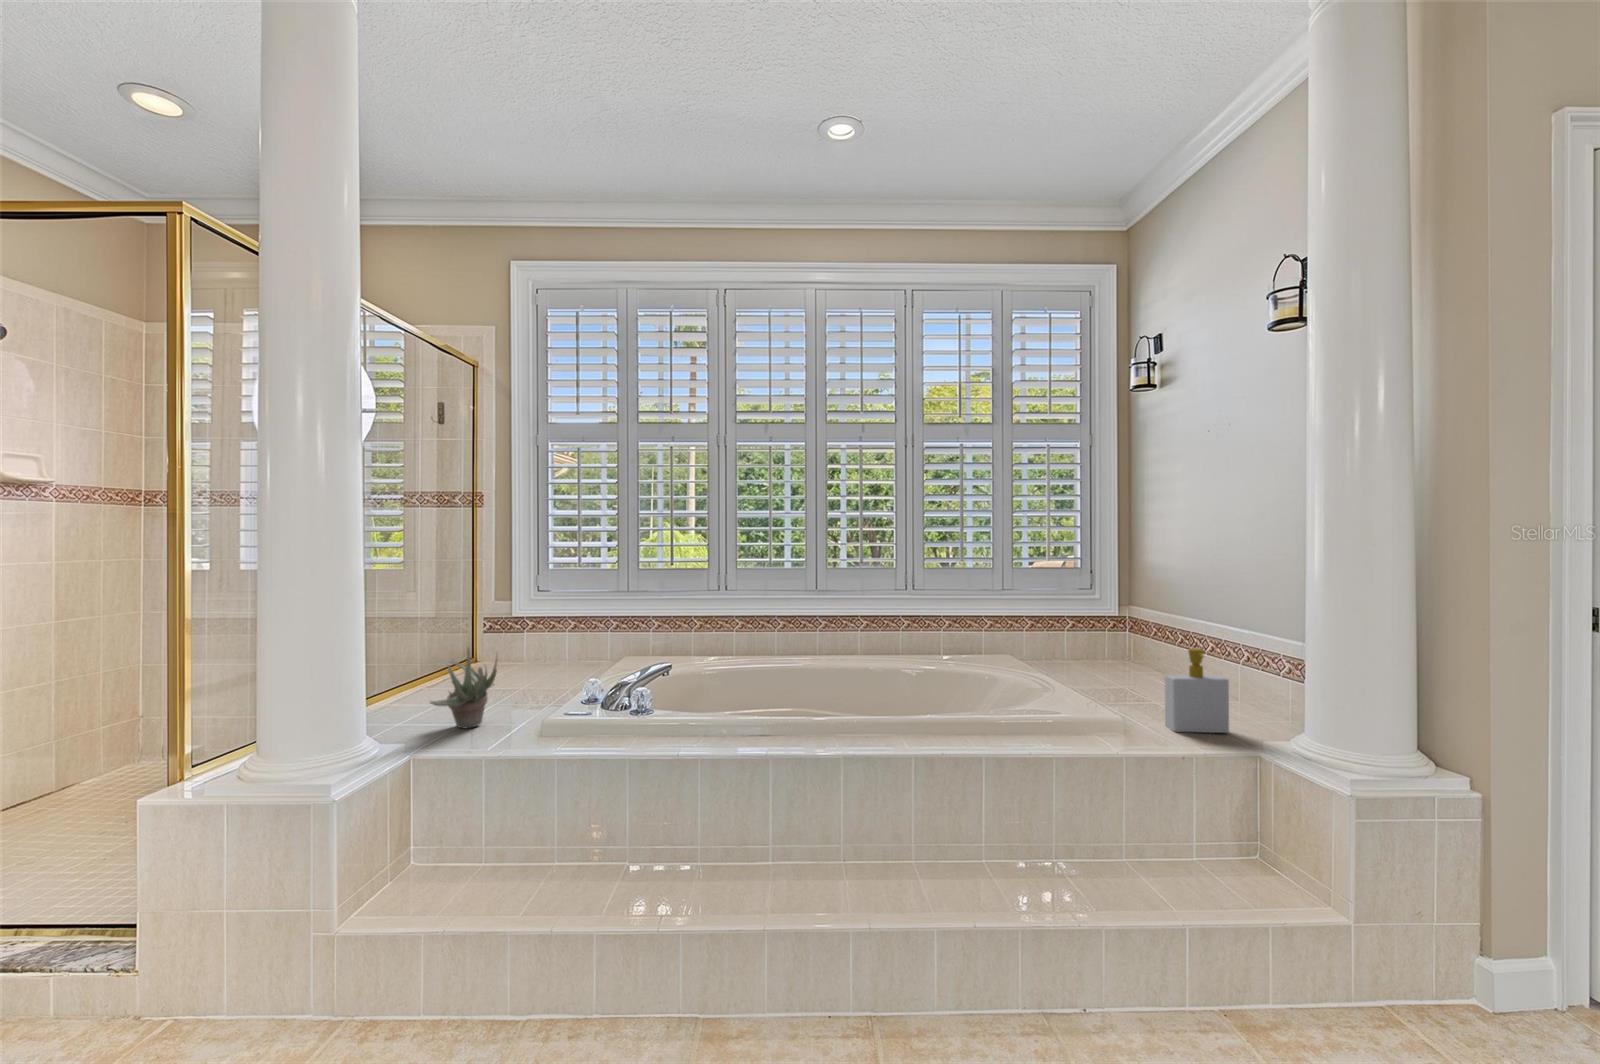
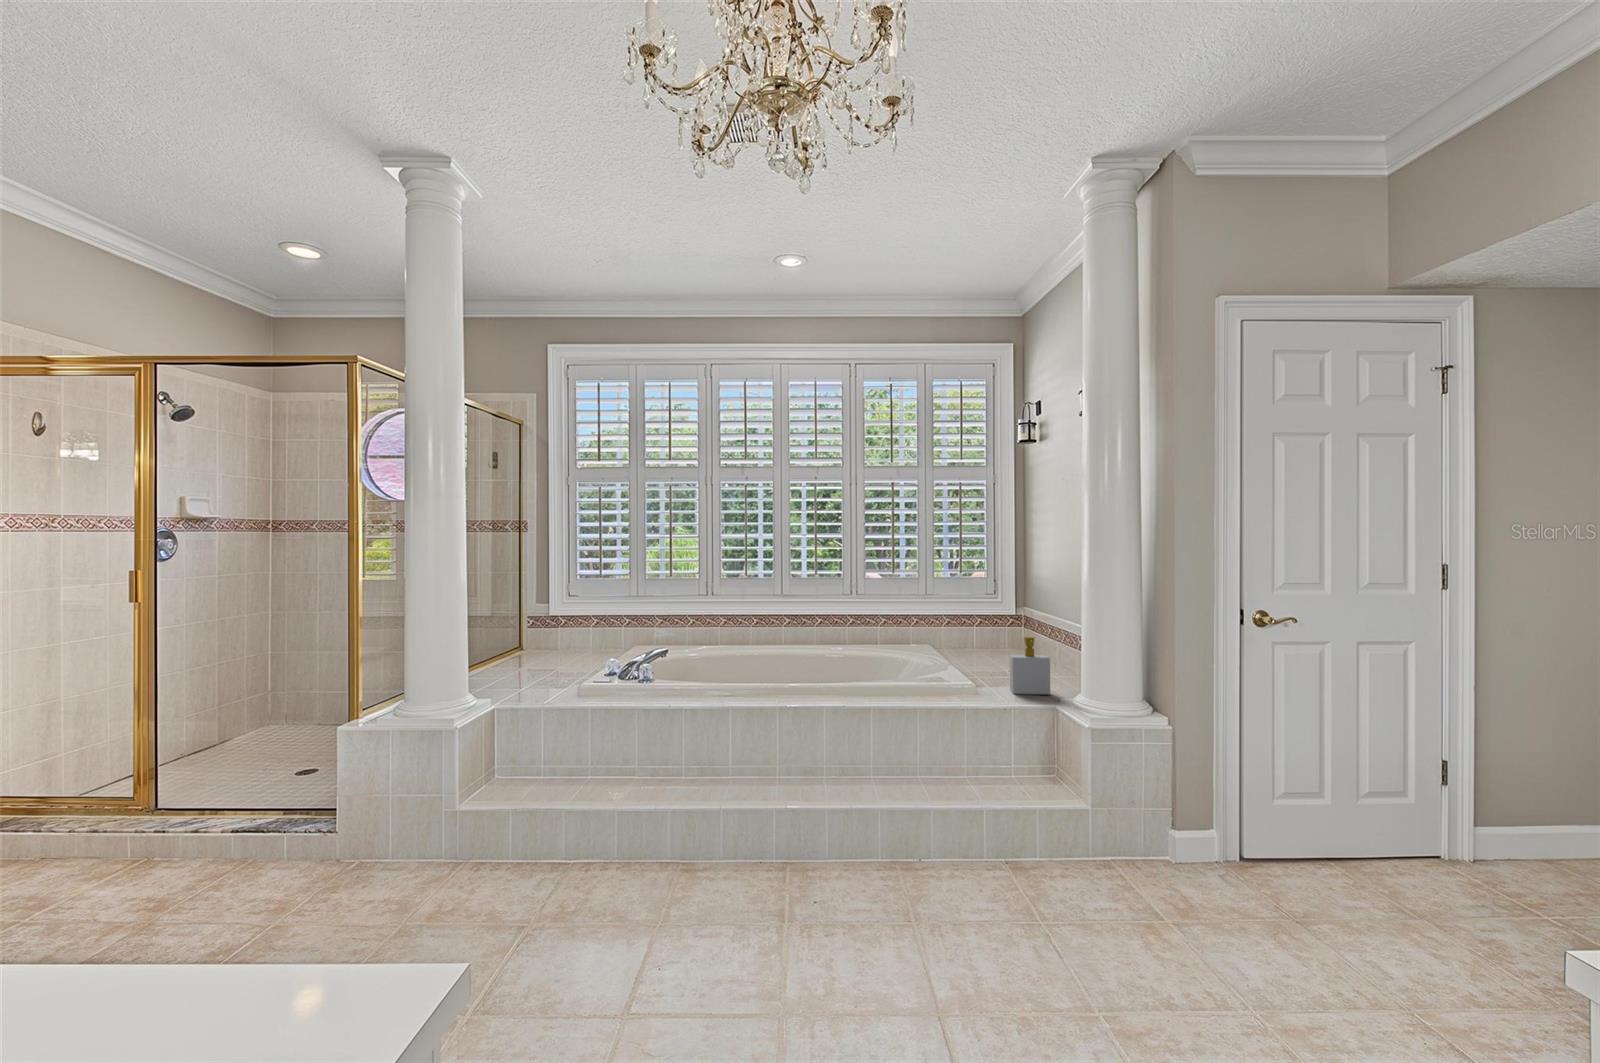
succulent plant: present [430,647,497,728] -> none [504,635,548,692]

